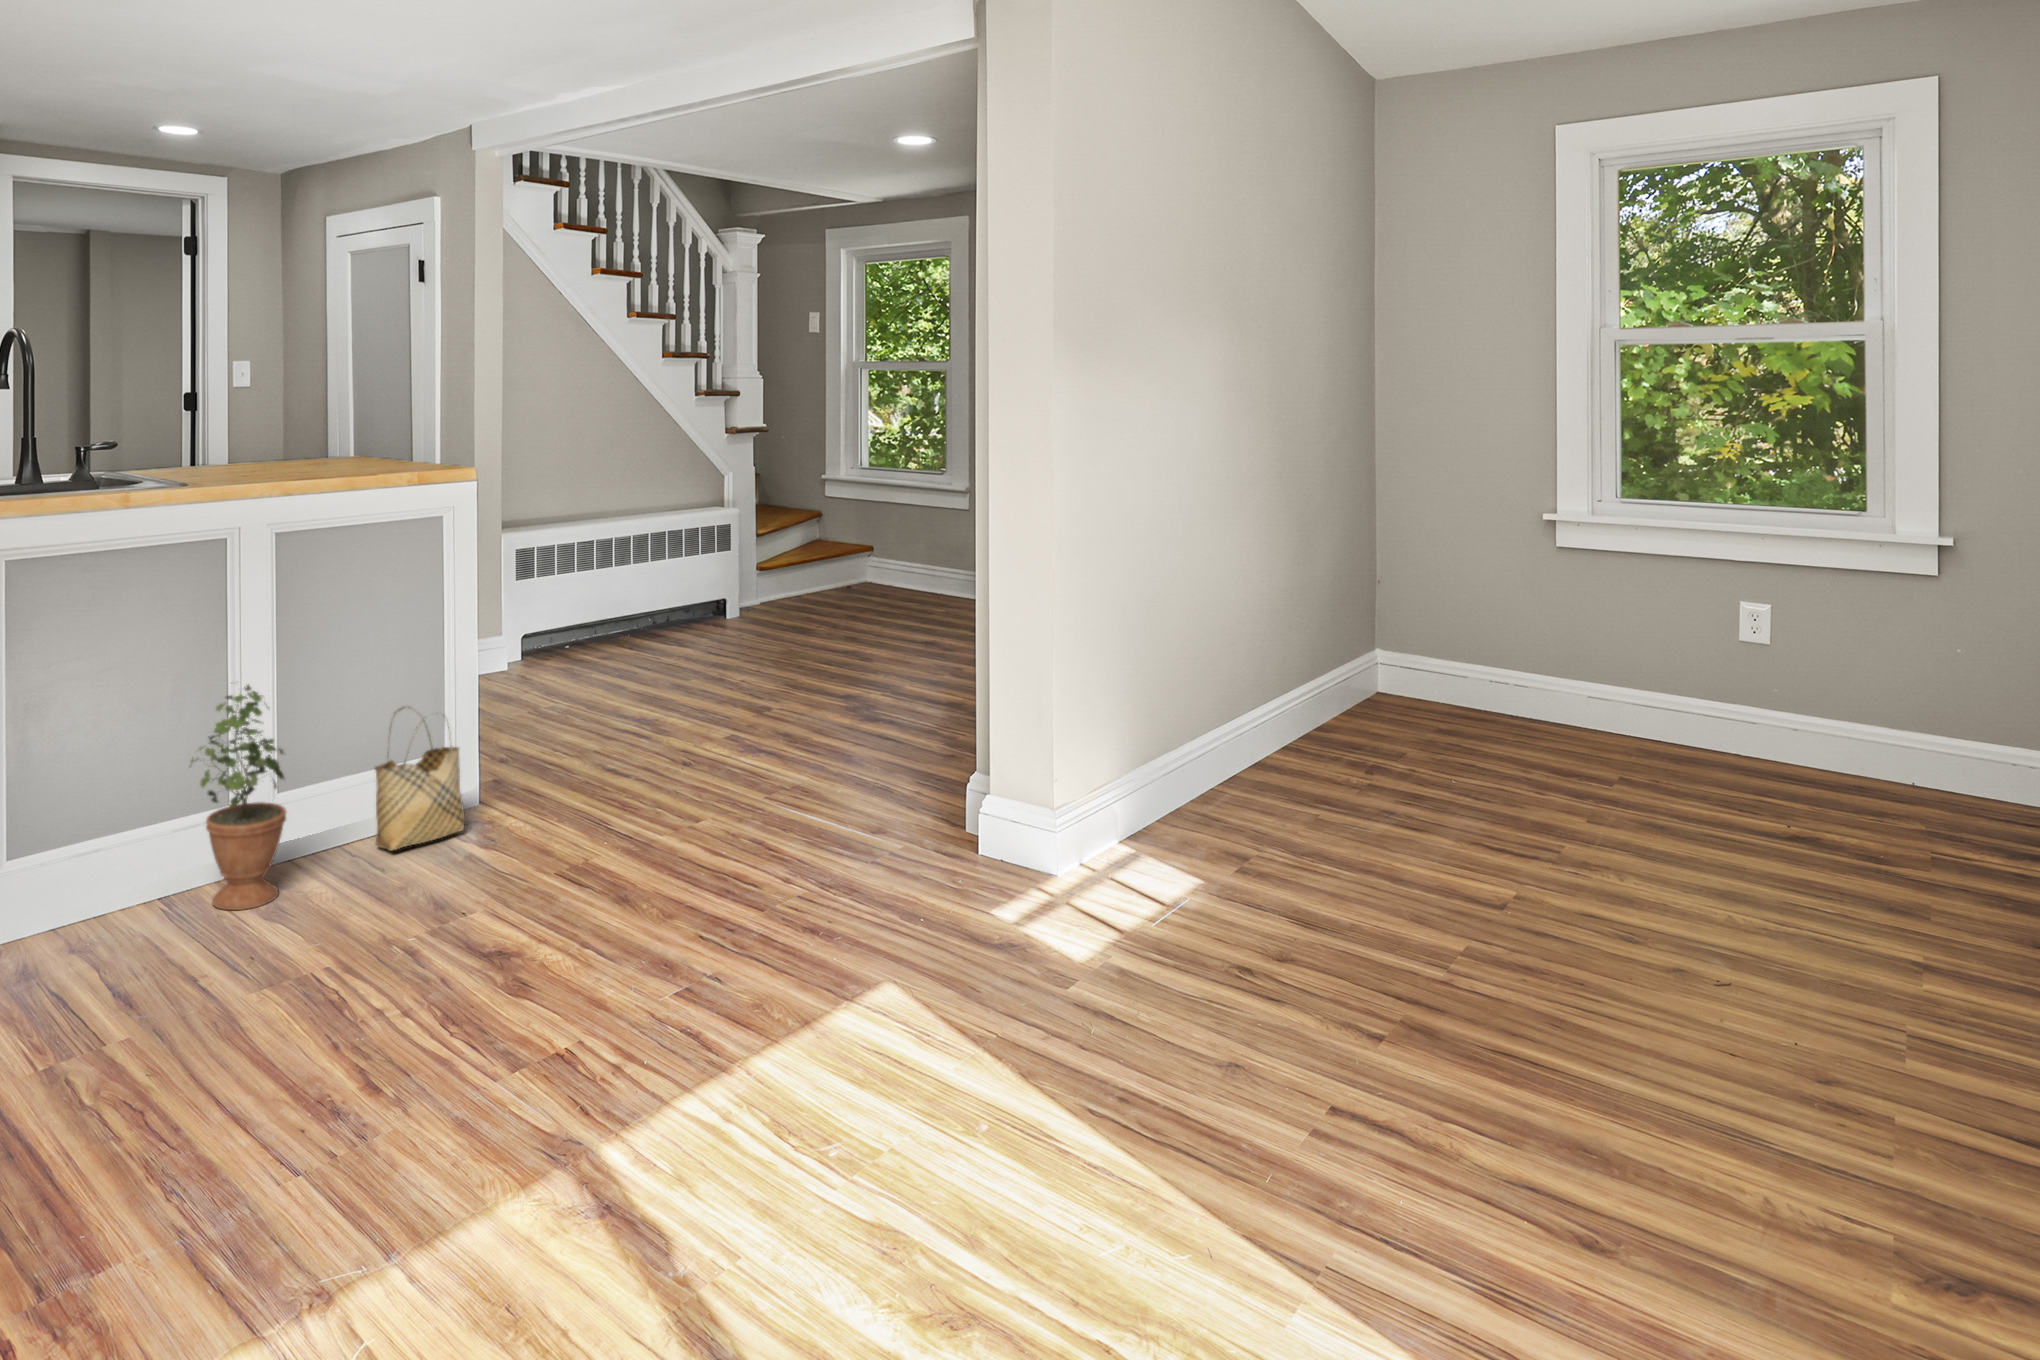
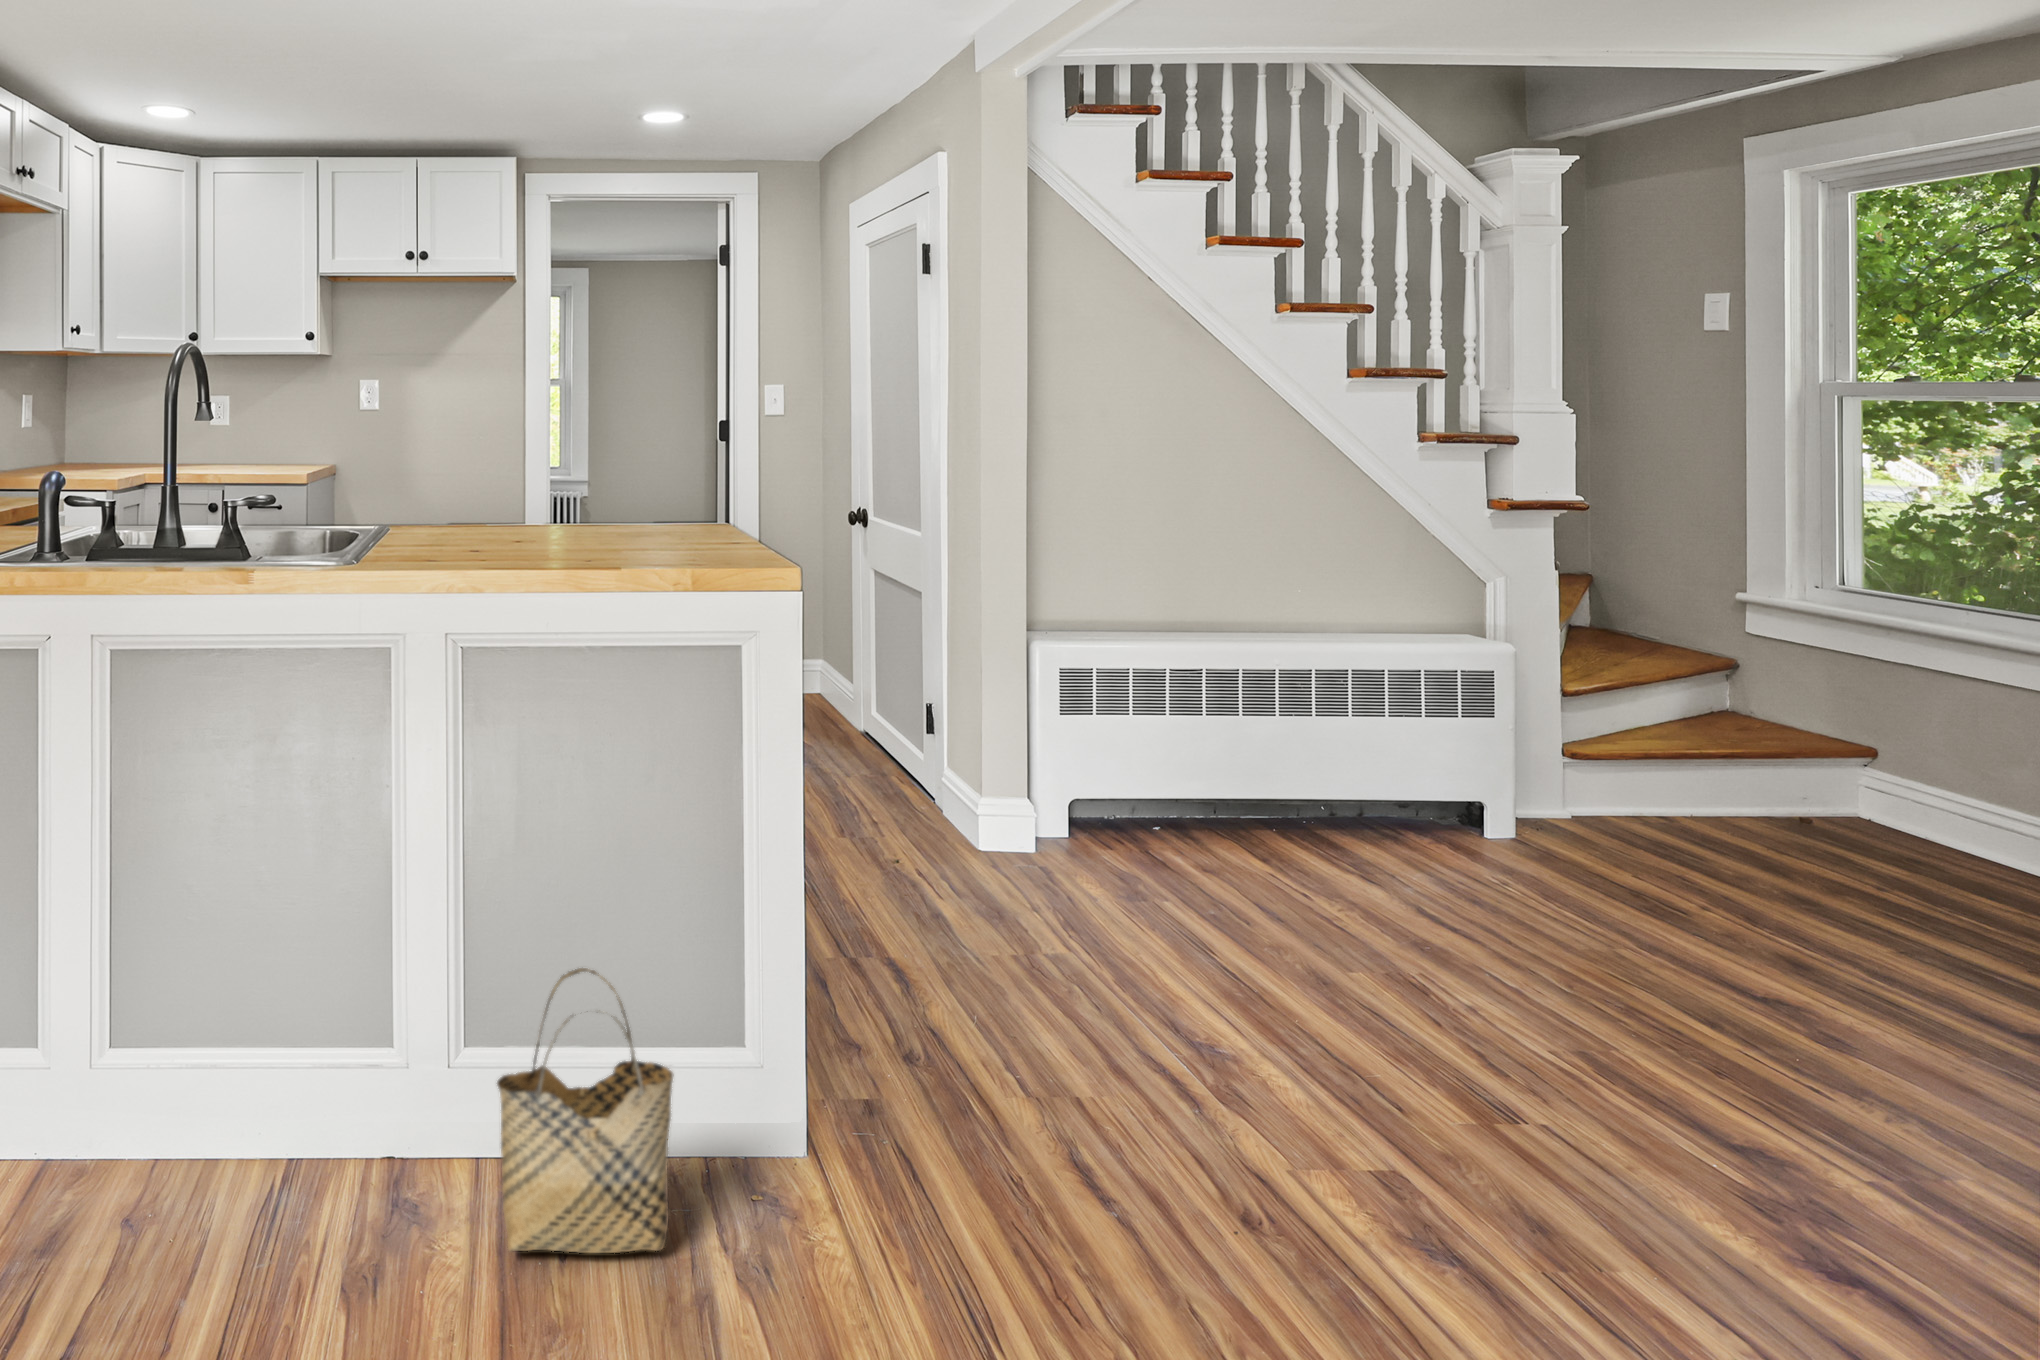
potted plant: present [191,683,286,910] -> none [158,874,319,1295]

